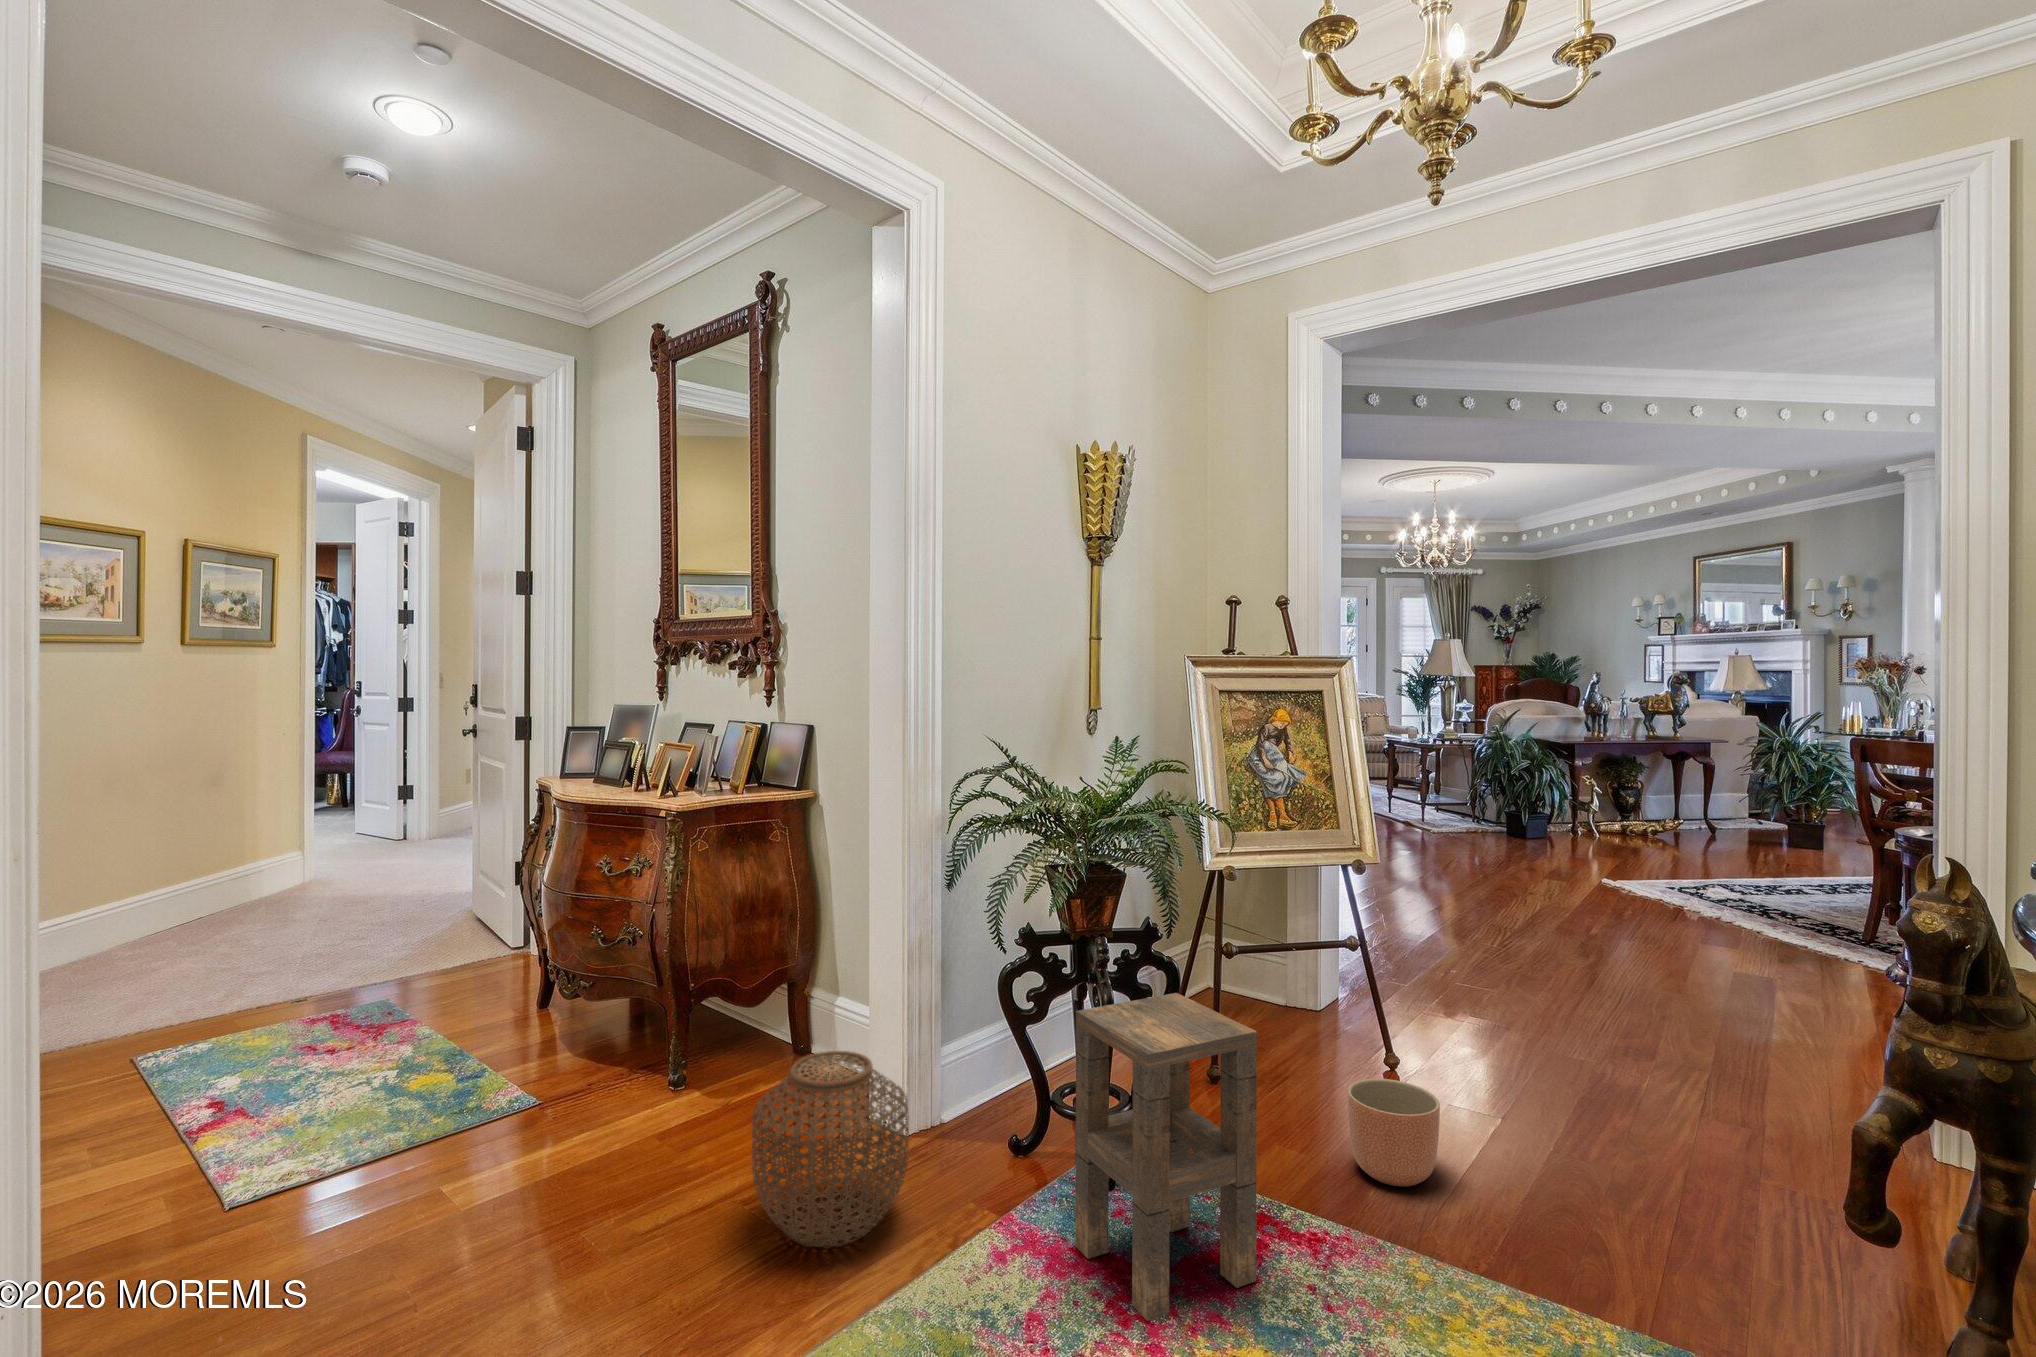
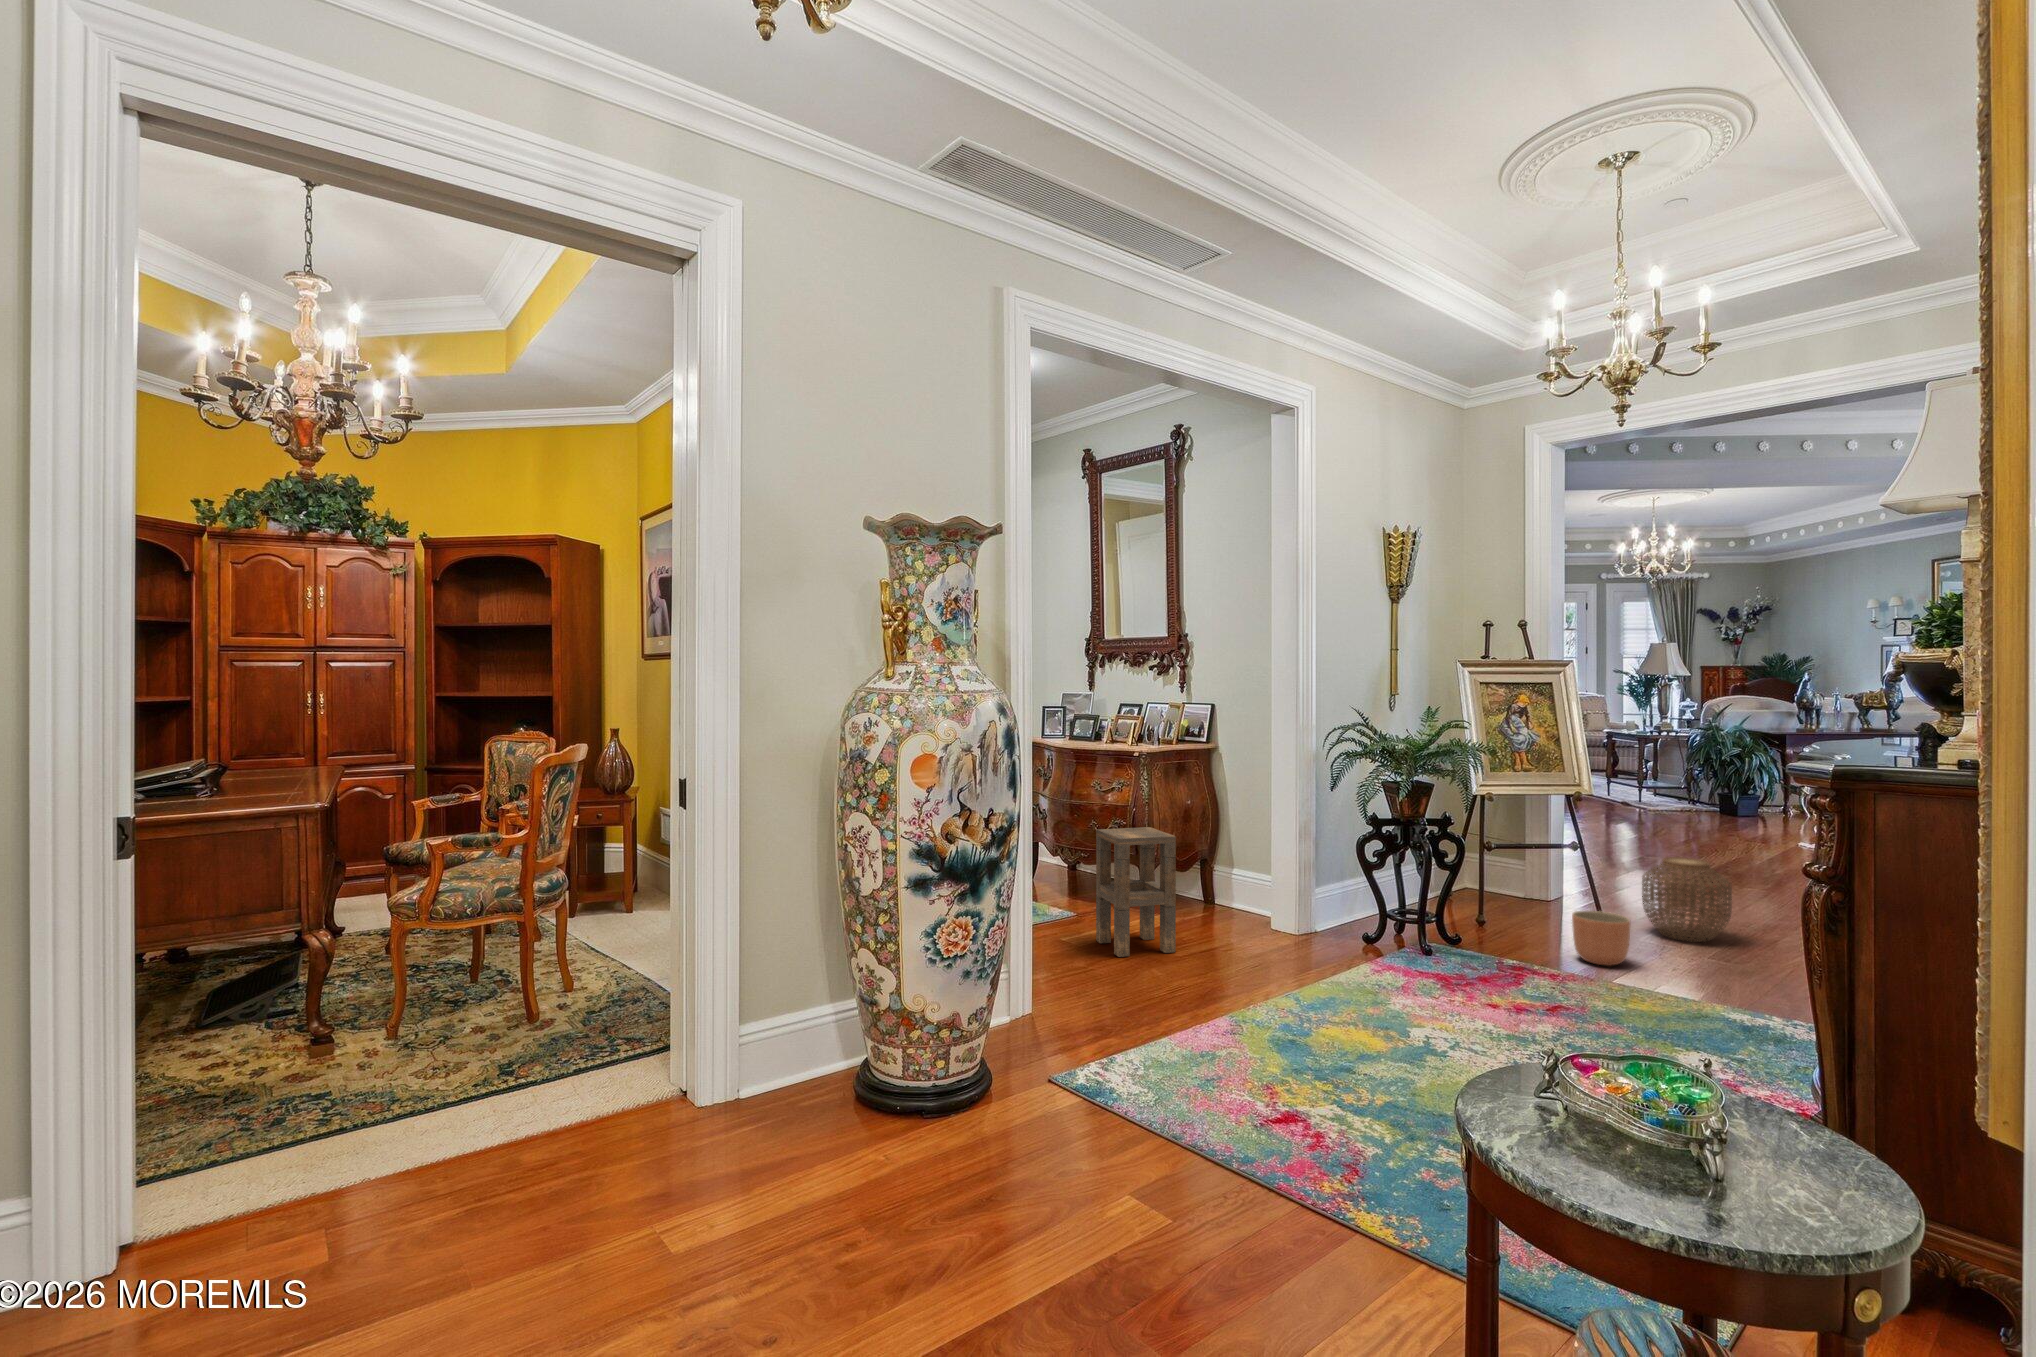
side table: present [1075,993,1257,1321] -> present [1096,827,1176,957]
woven basket: present [752,1051,909,1247] -> present [1642,857,1732,942]

